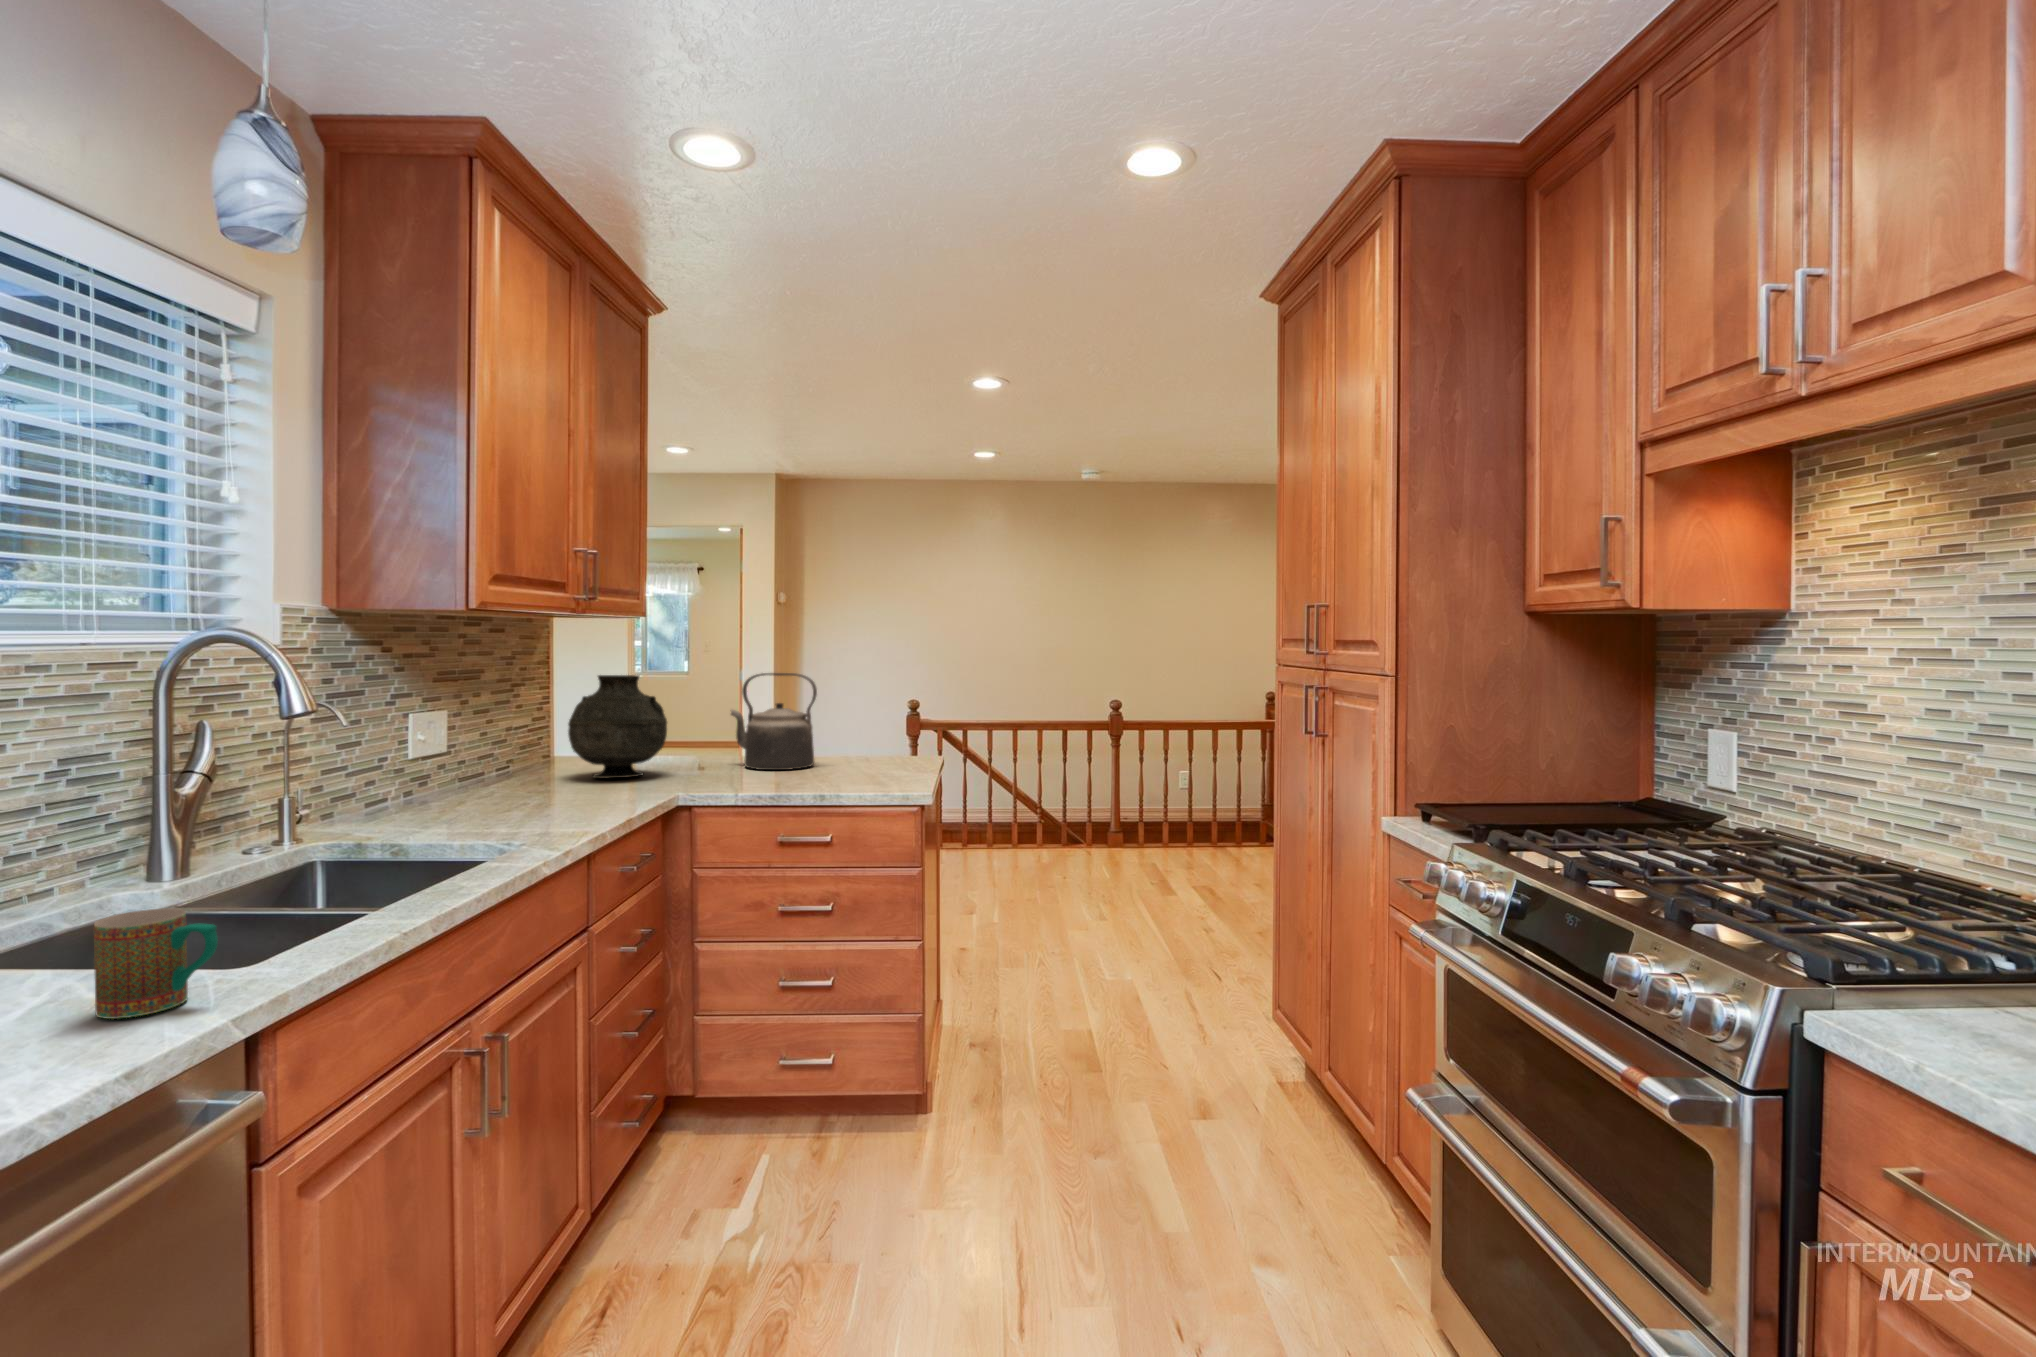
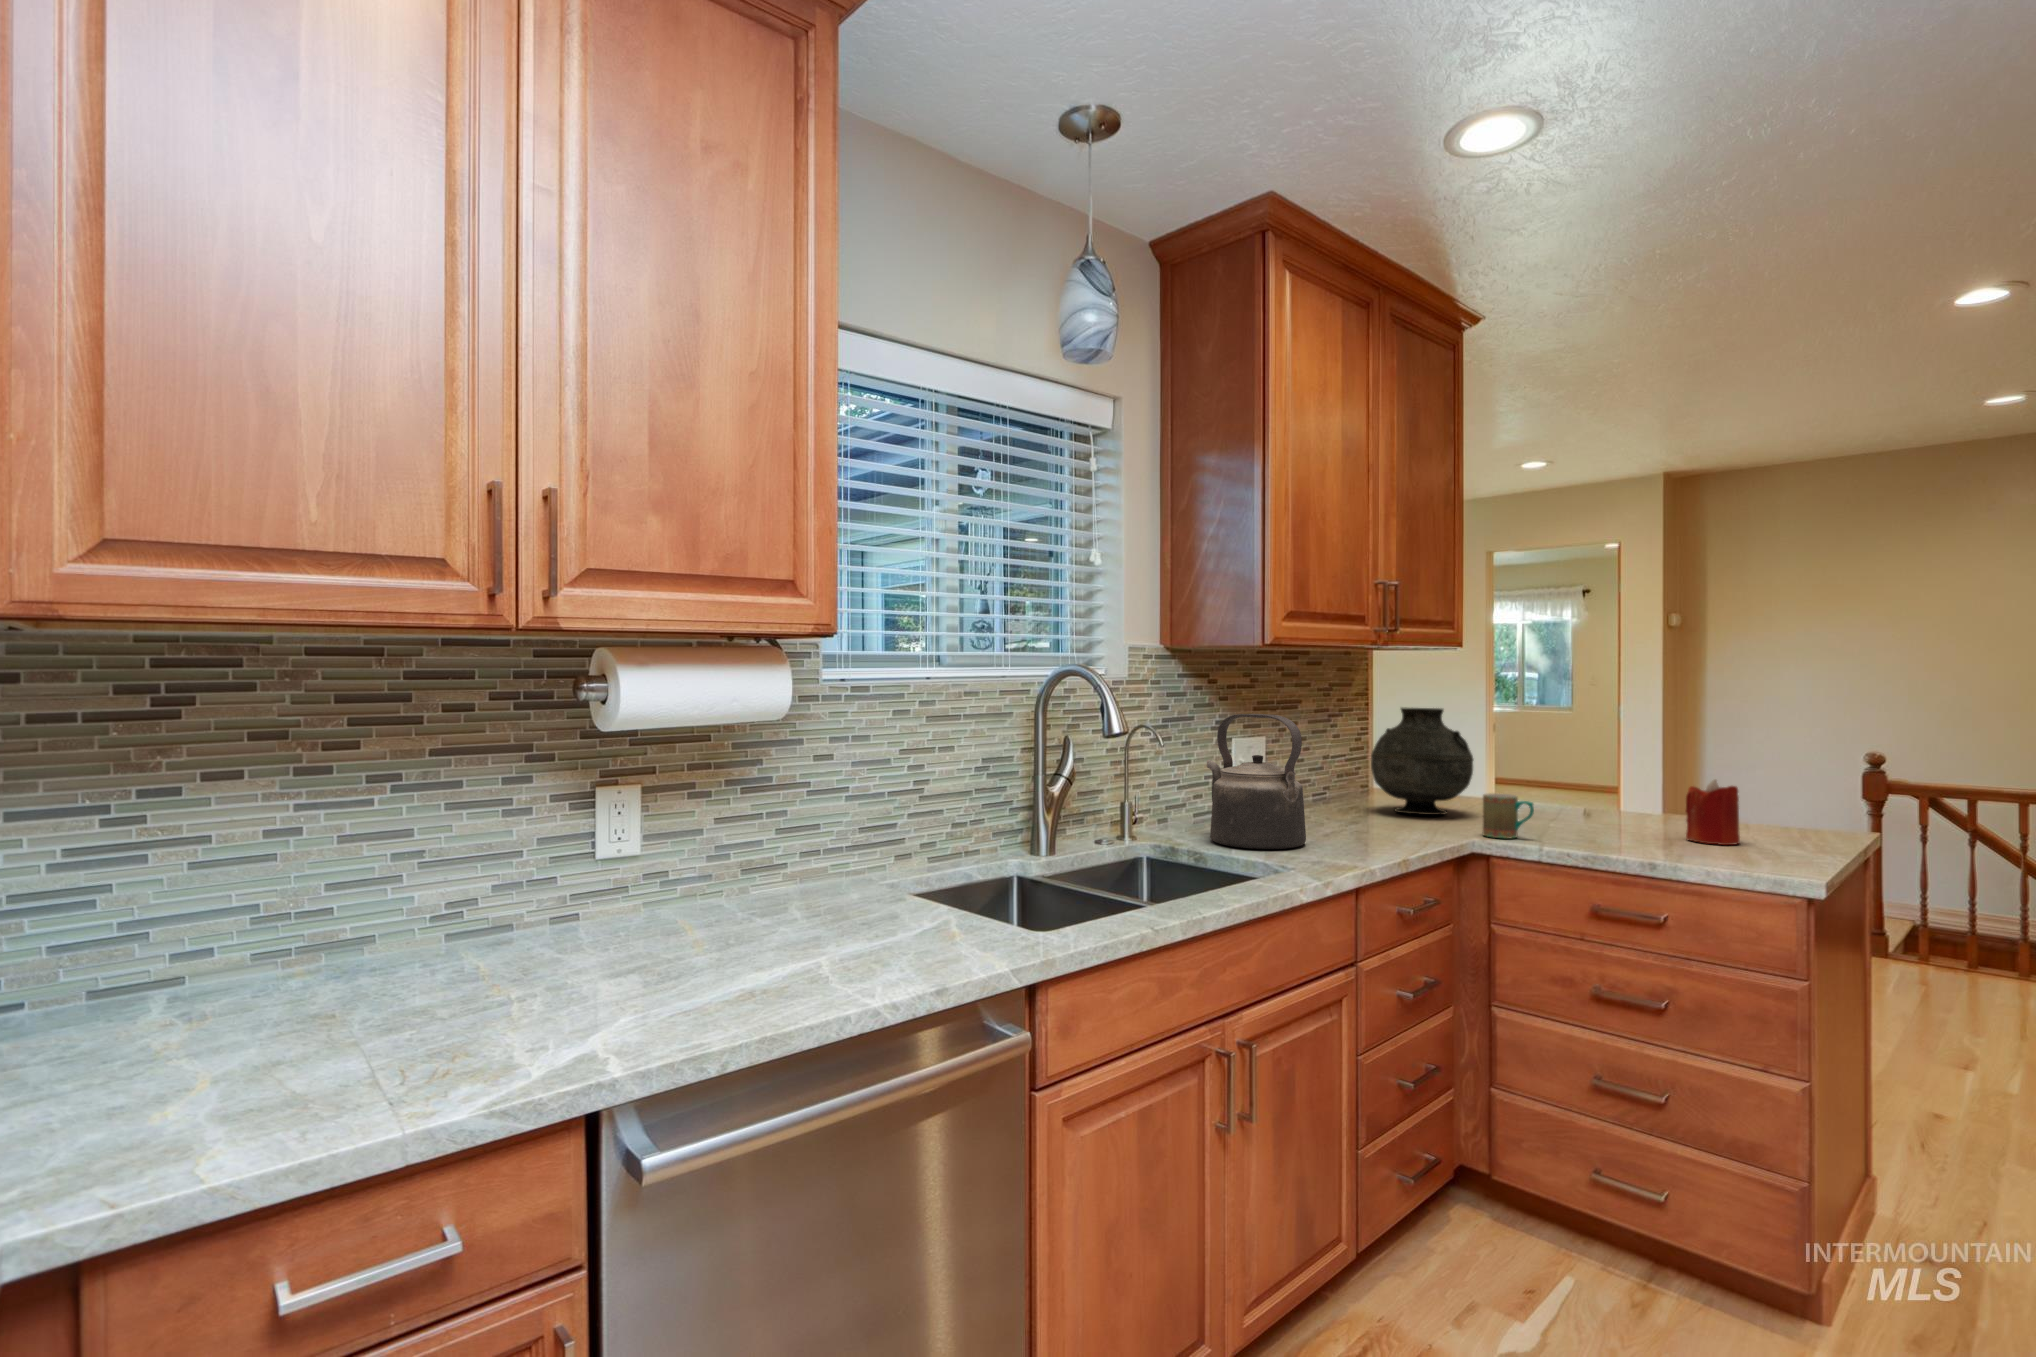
kettle: present [730,673,817,770] -> present [1207,714,1306,849]
candle: none [835,726,870,777] -> present [1686,779,1740,845]
mug: present [94,908,218,1019] -> present [1483,793,1534,838]

